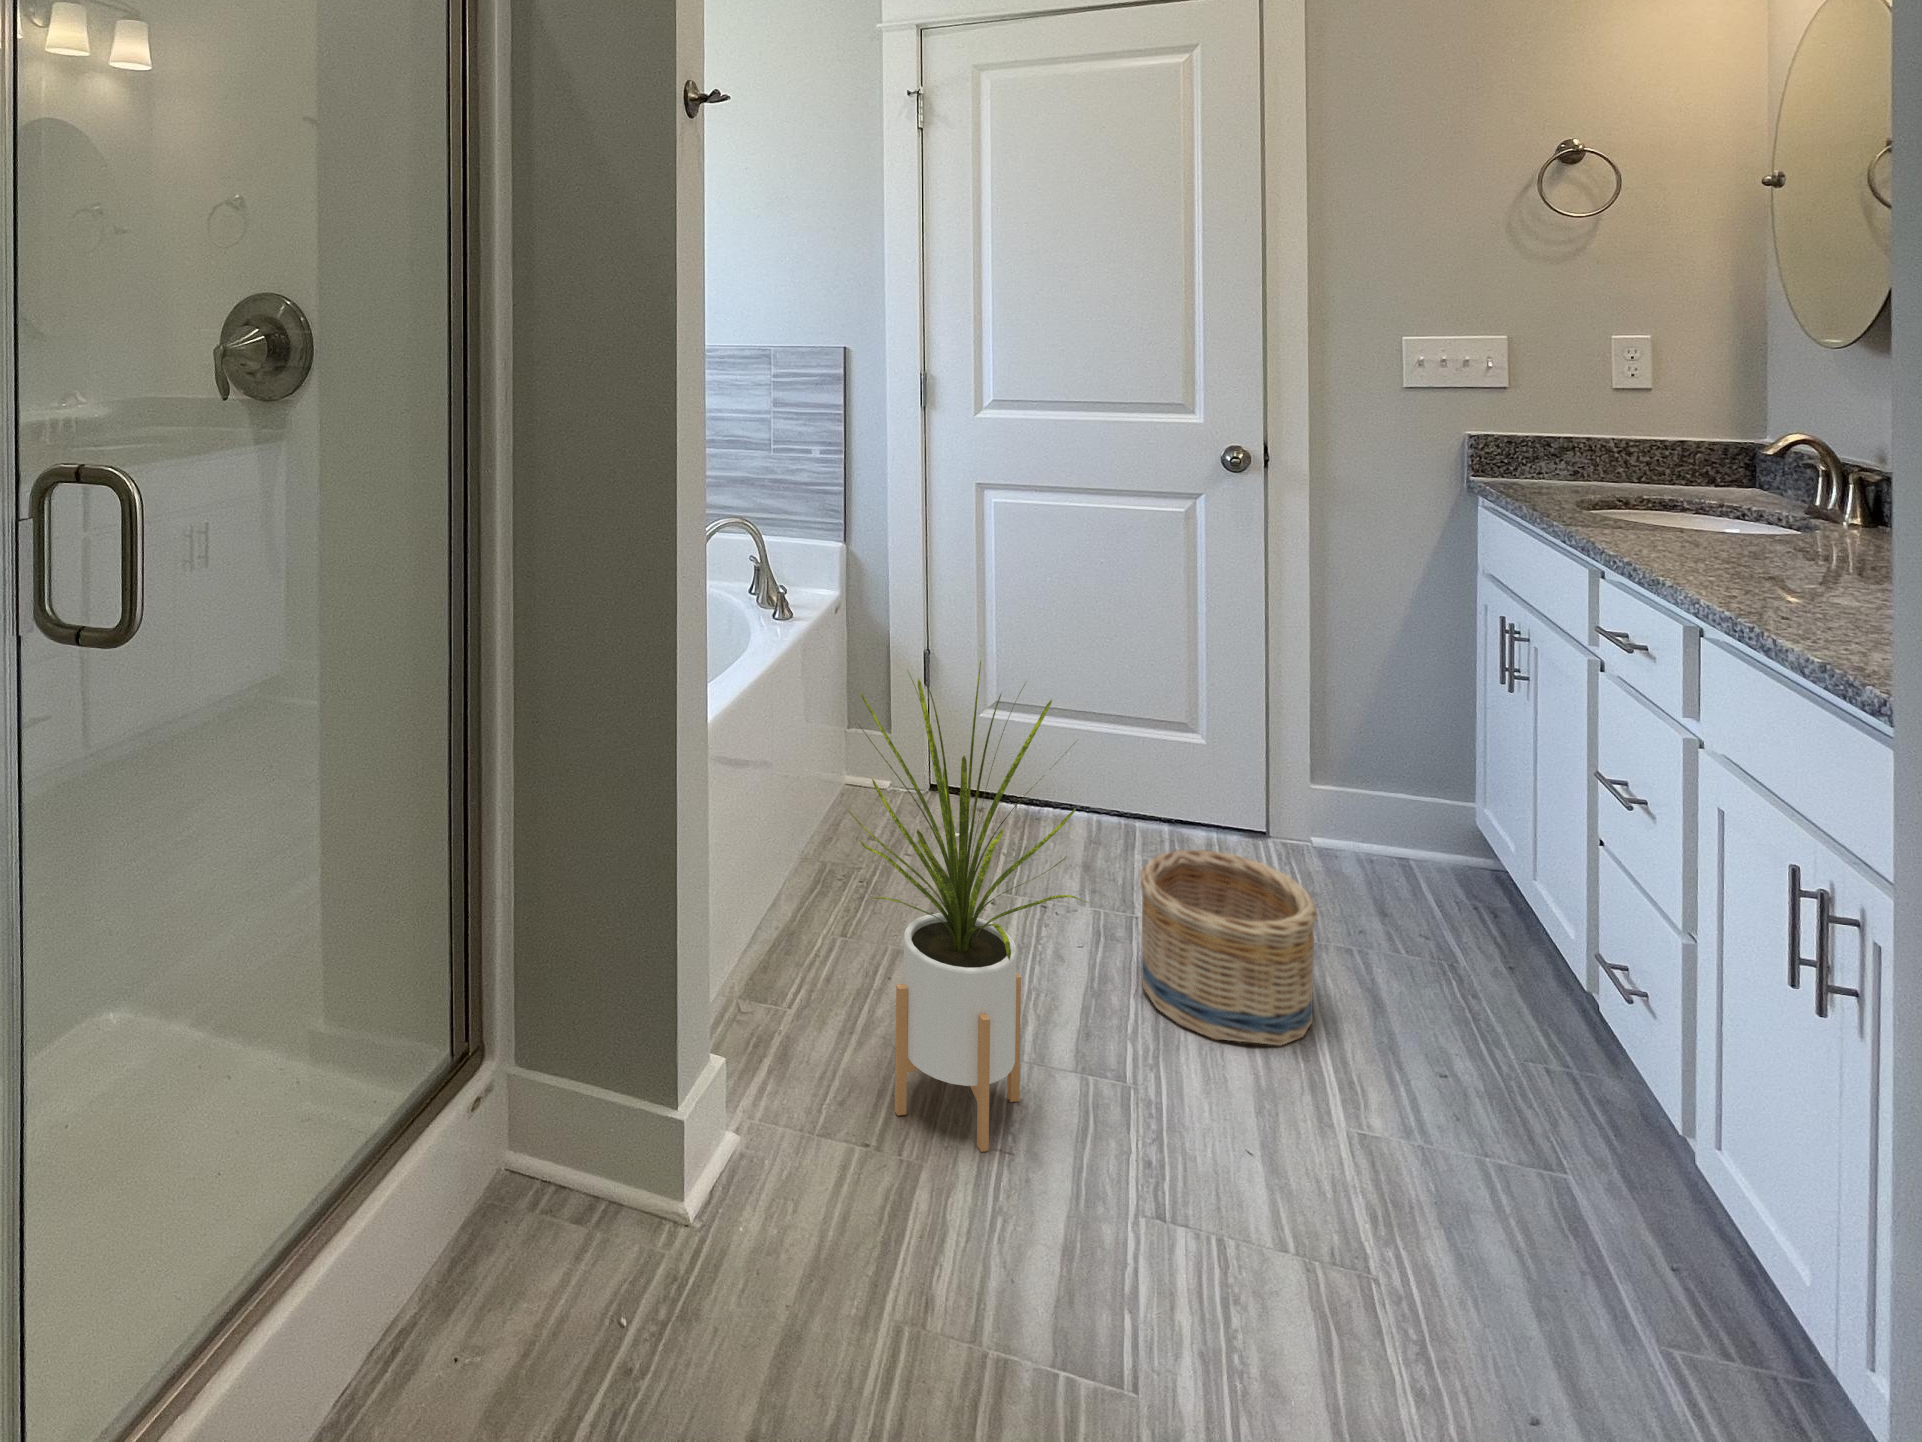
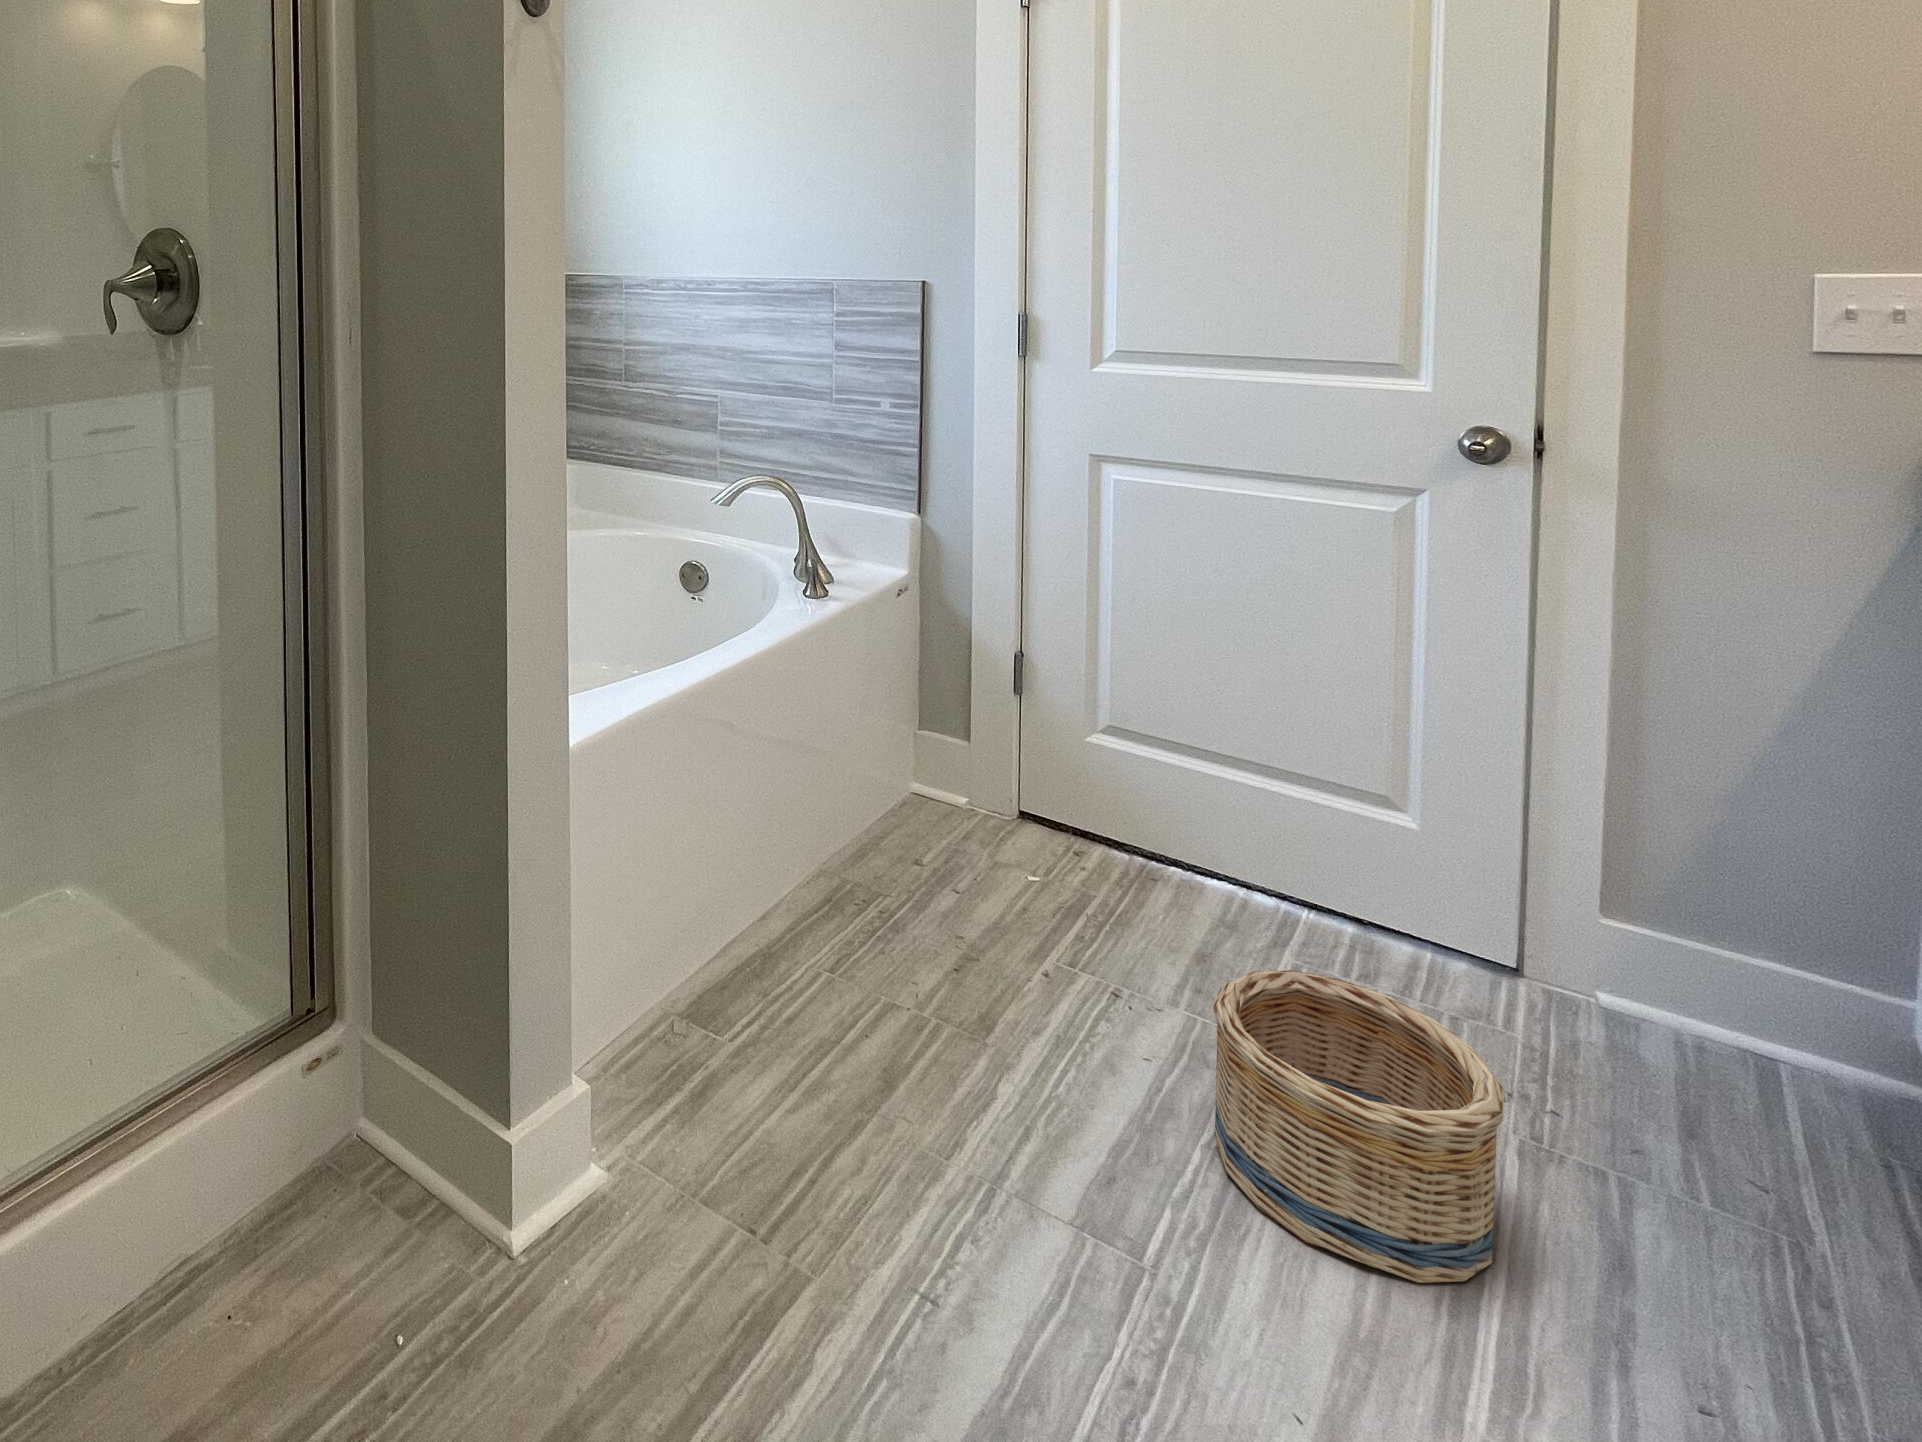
house plant: present [847,661,1089,1152] -> none [742,688,1055,1290]

